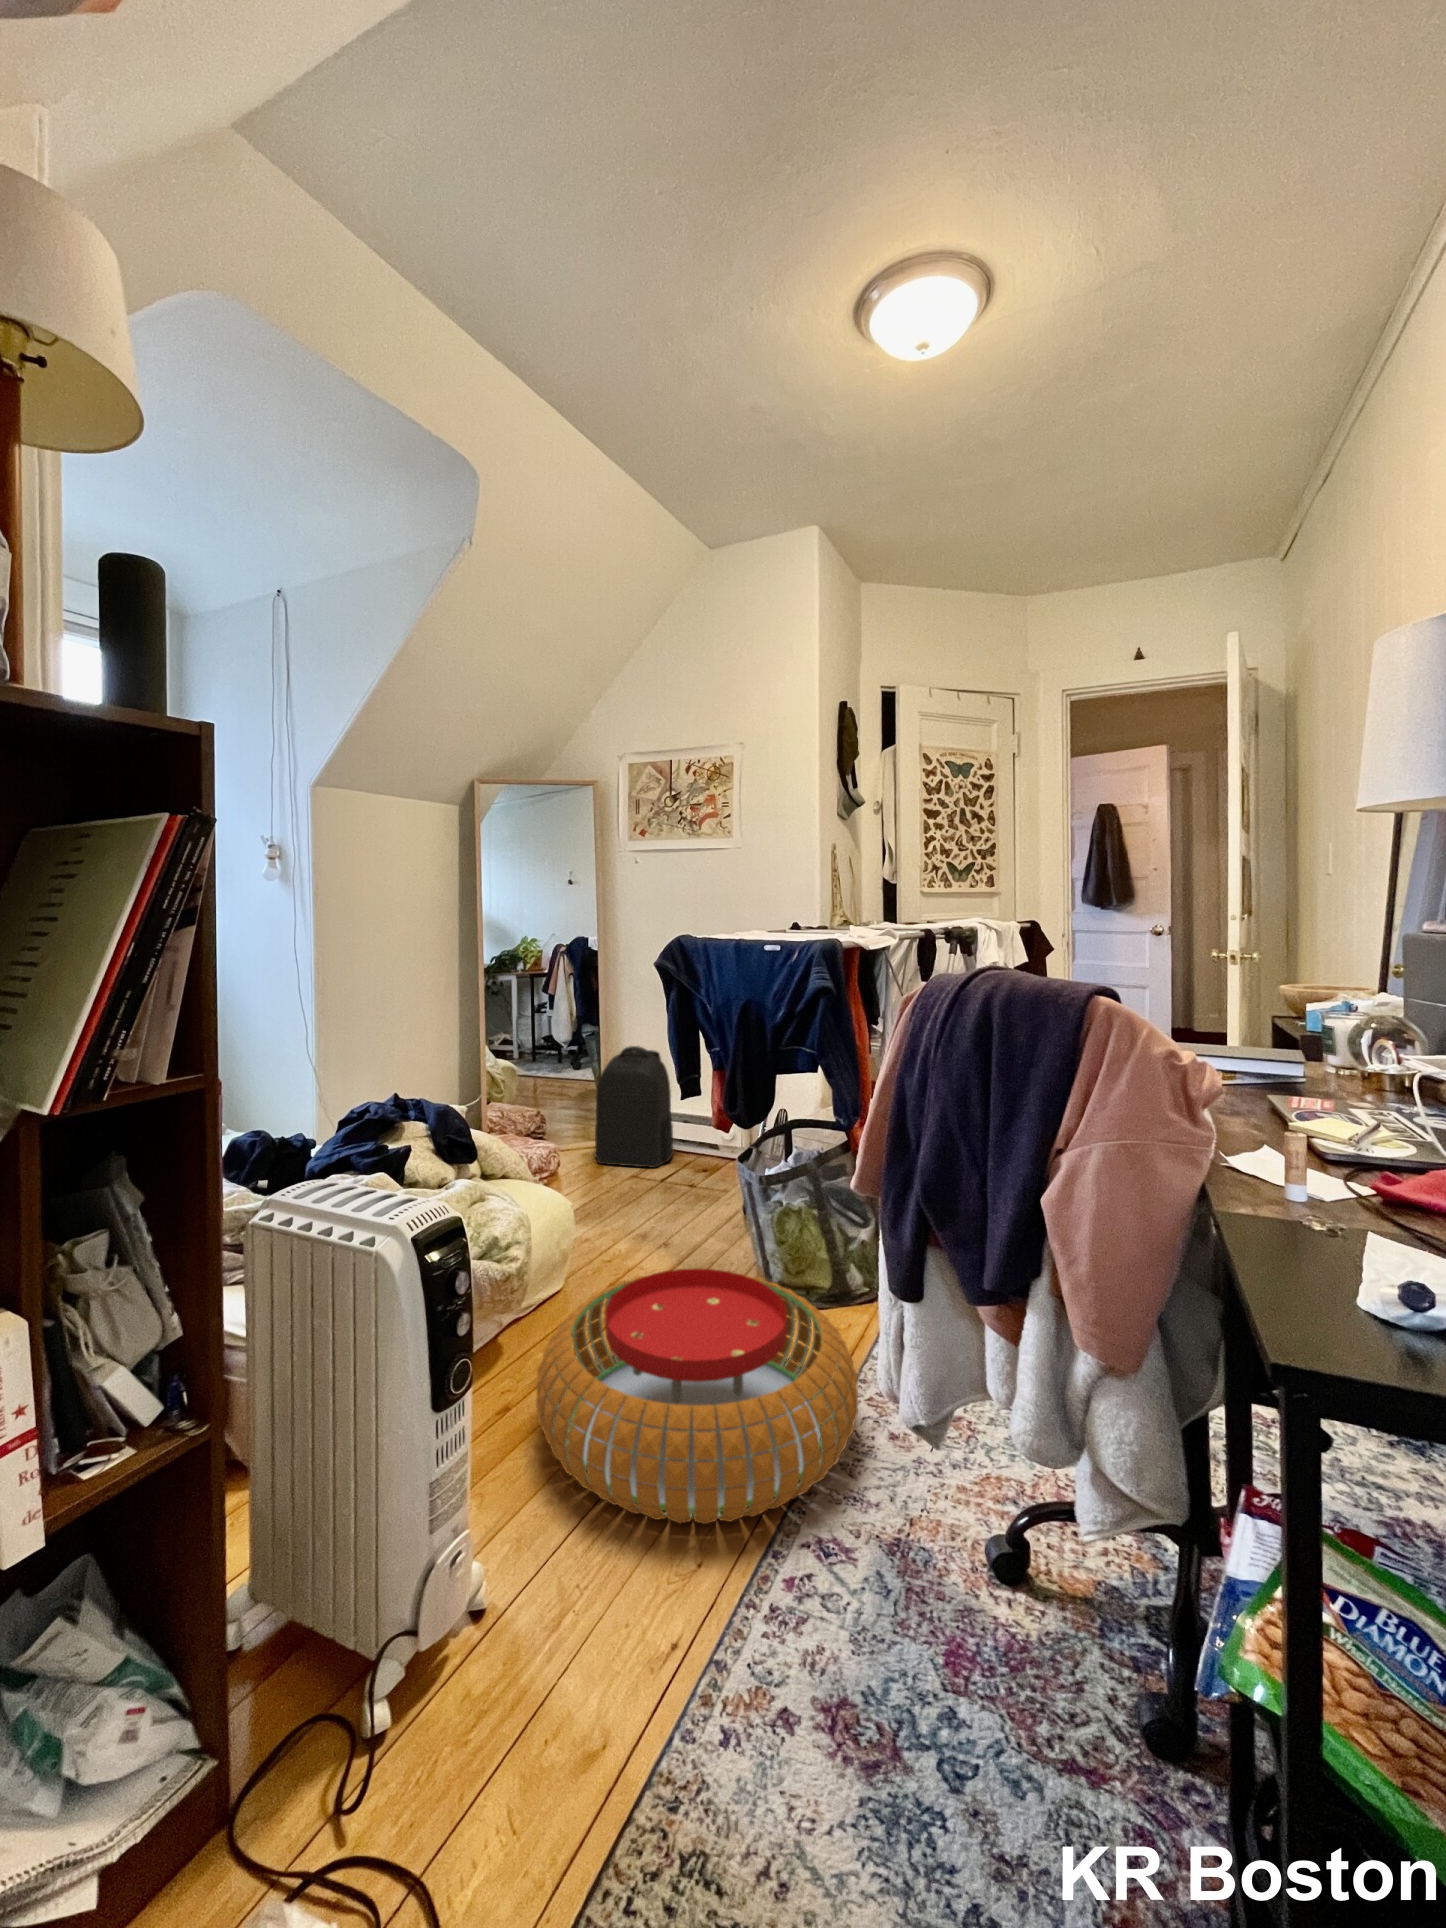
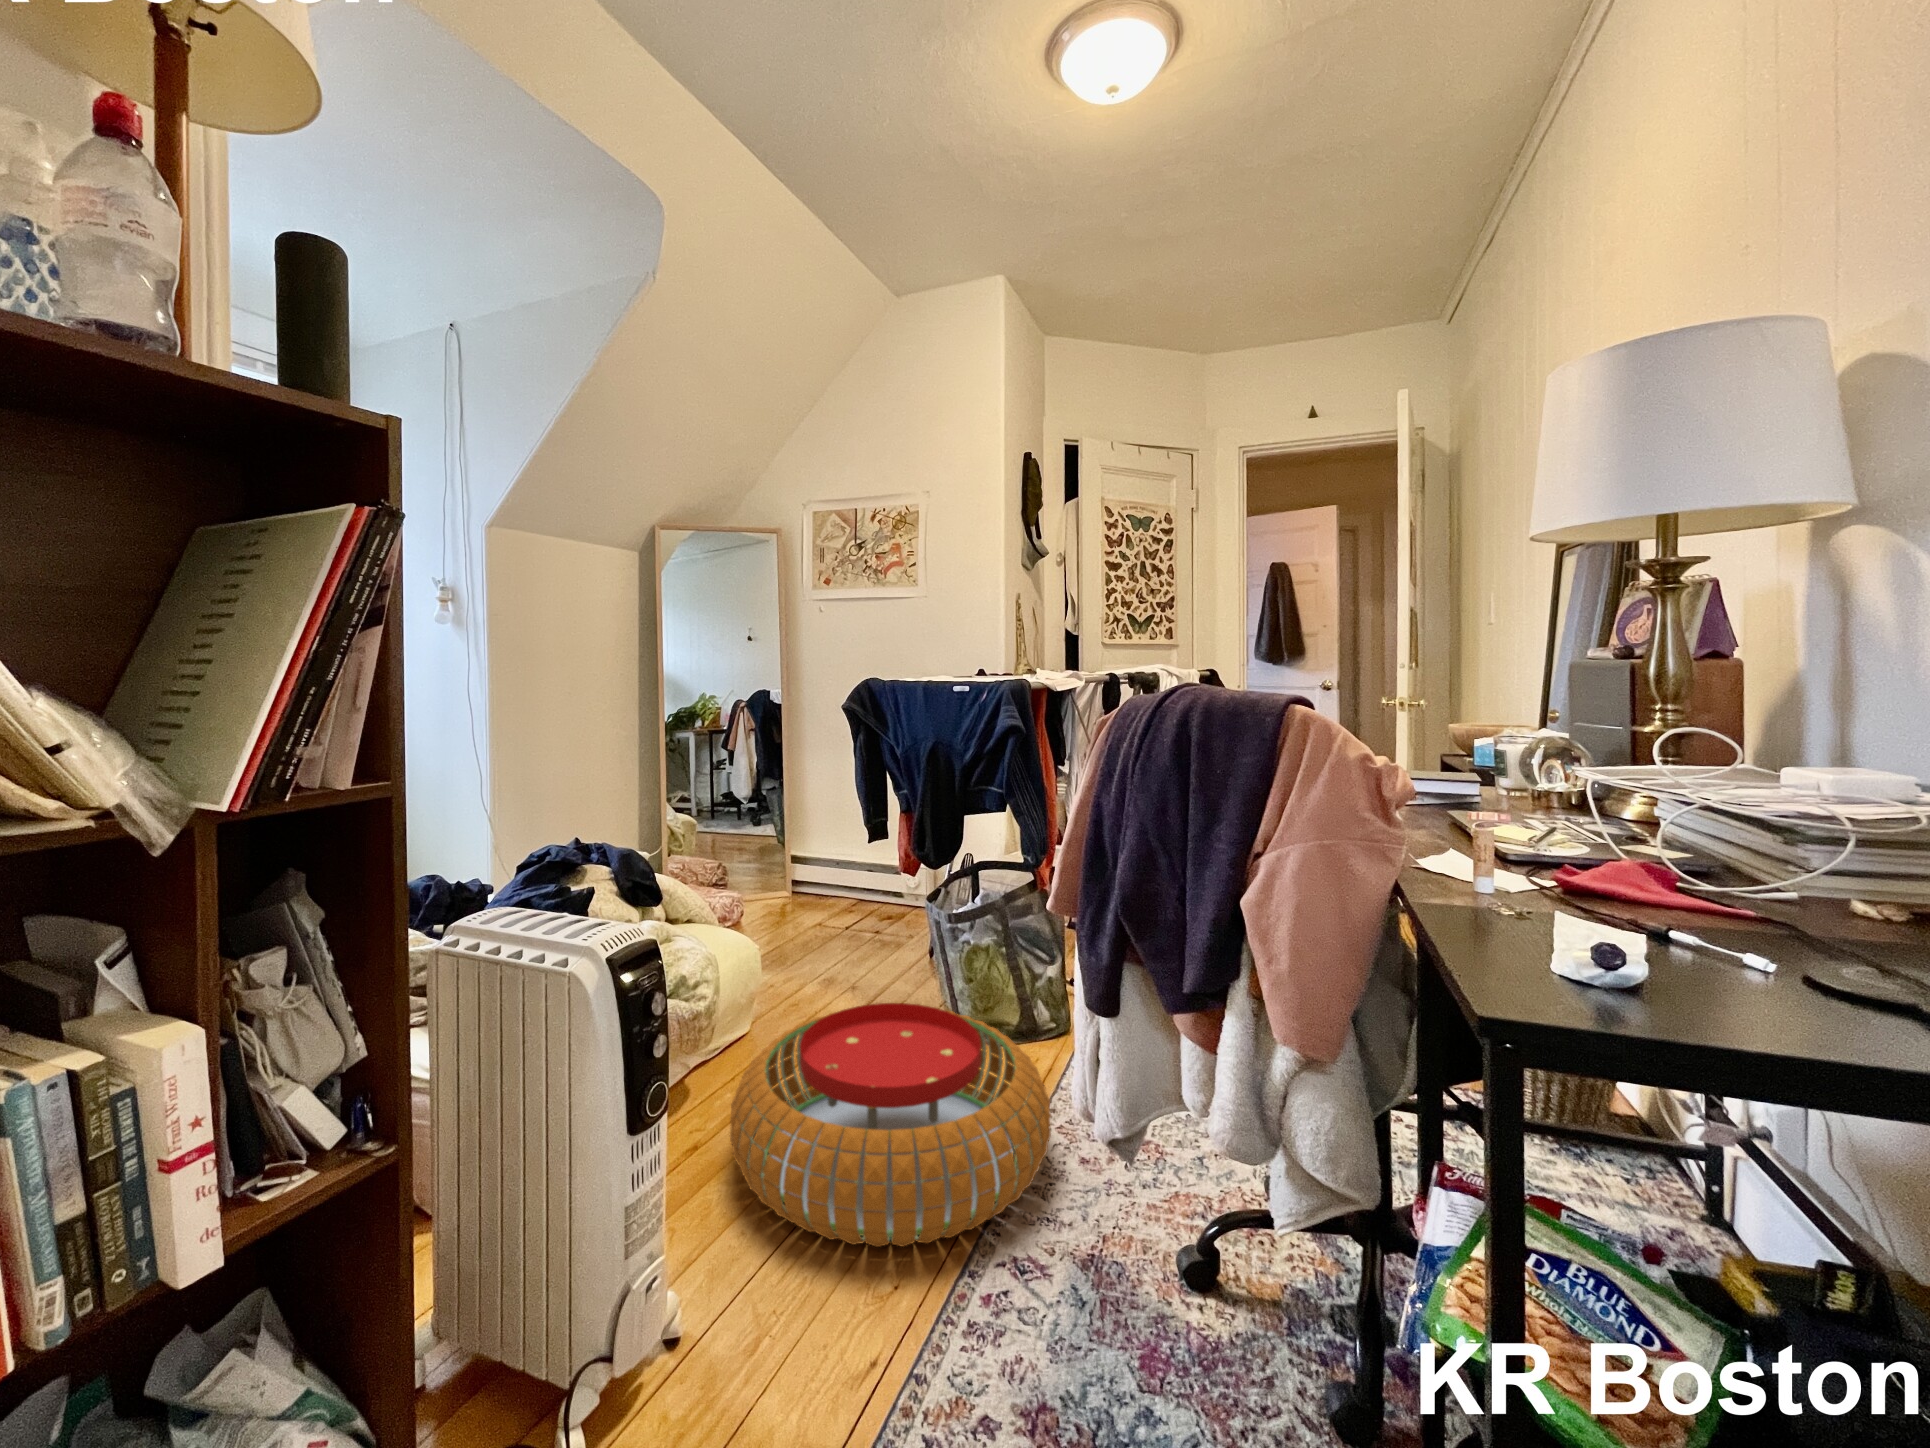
backpack: present [594,1046,674,1167] -> none [781,797,860,916]

